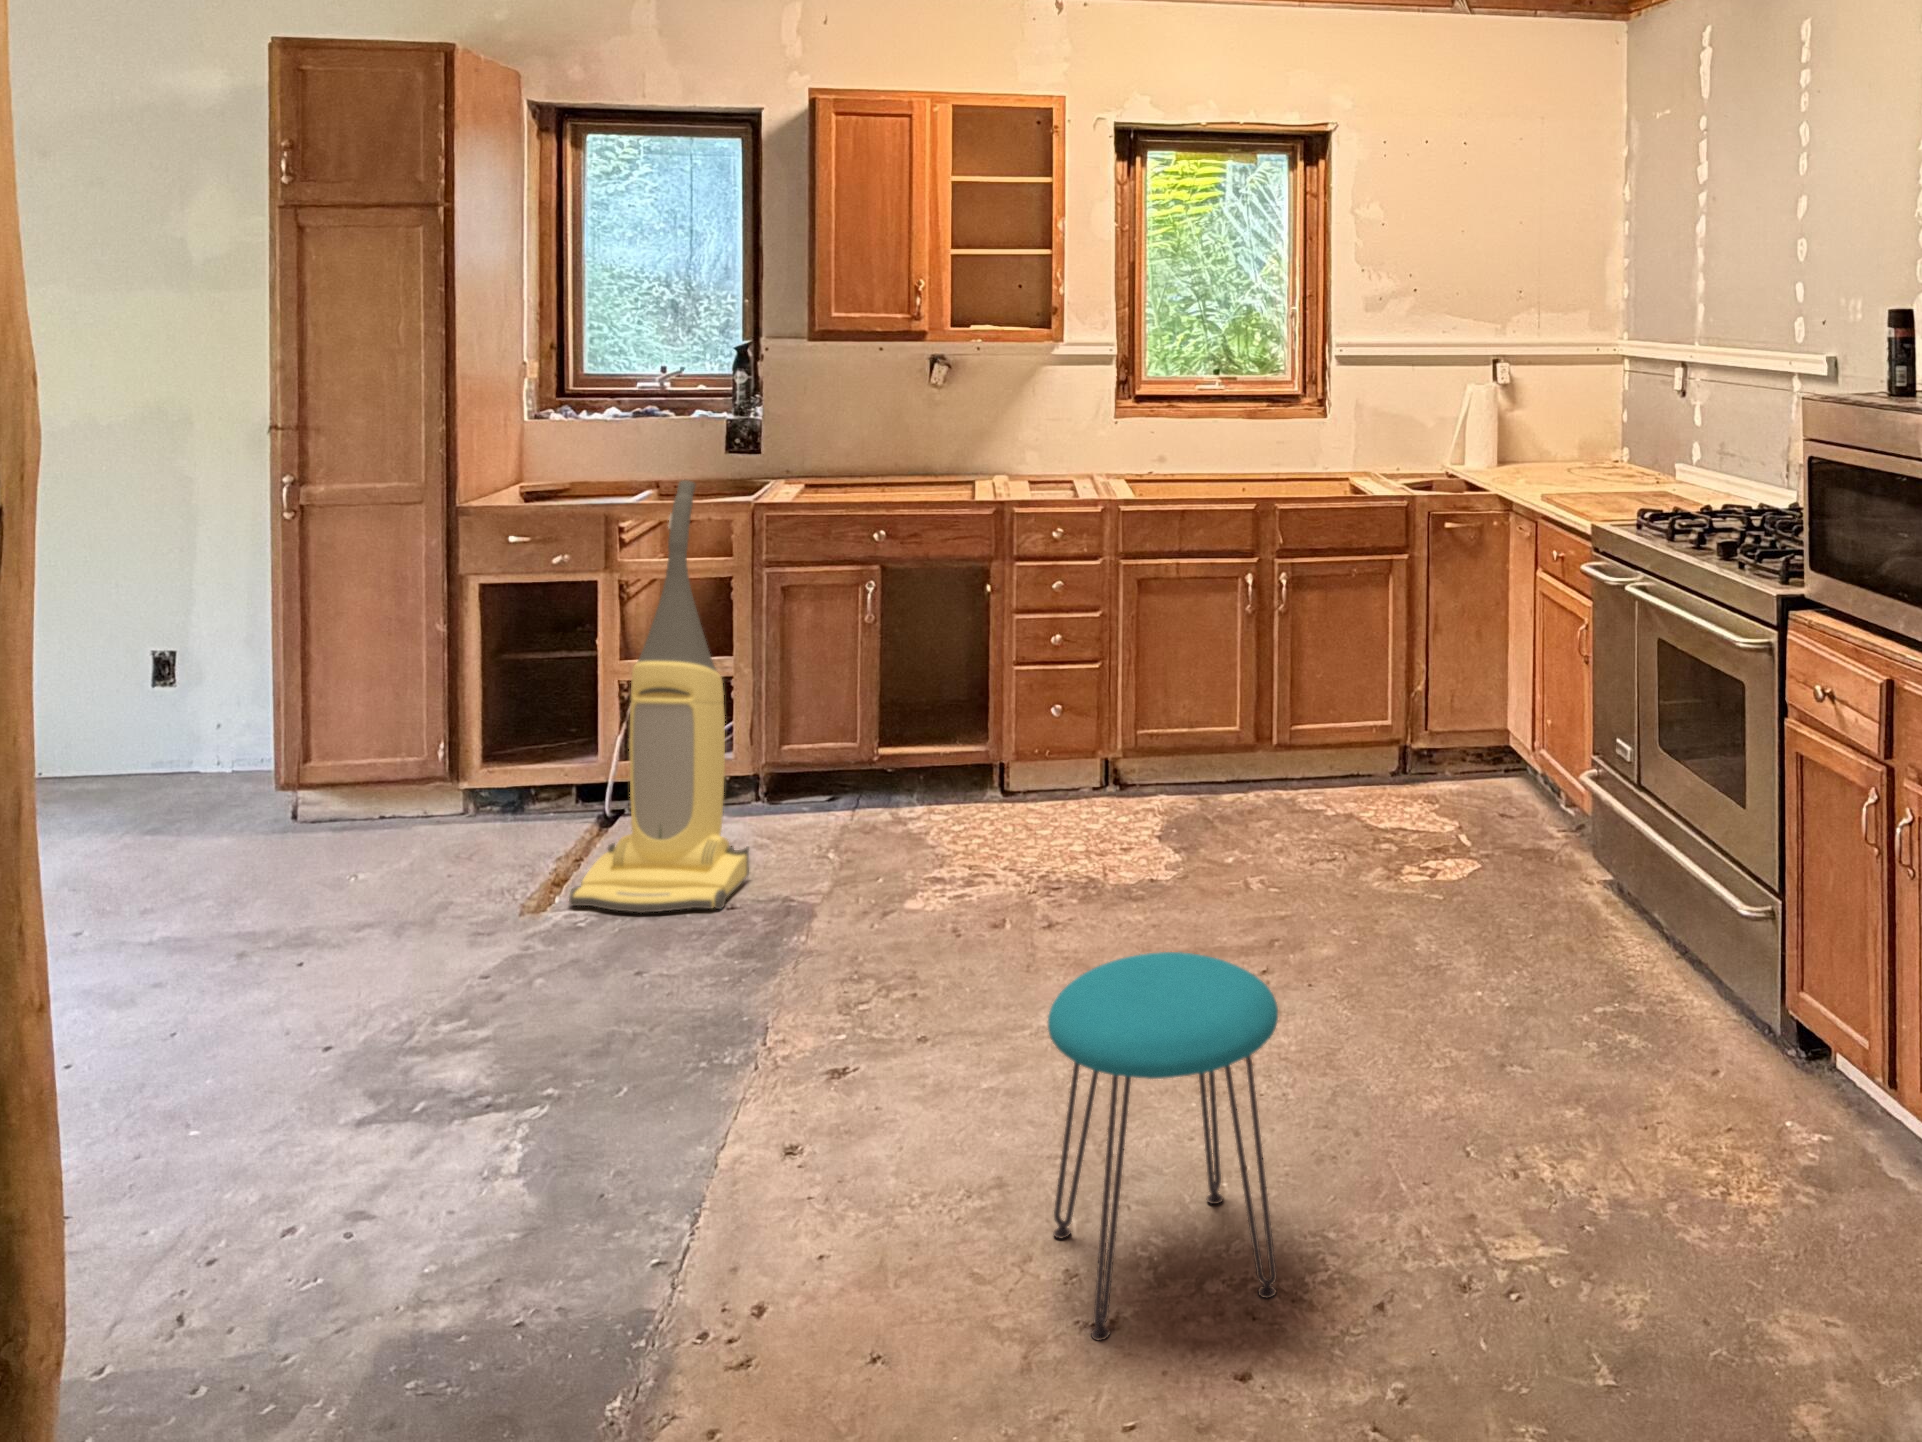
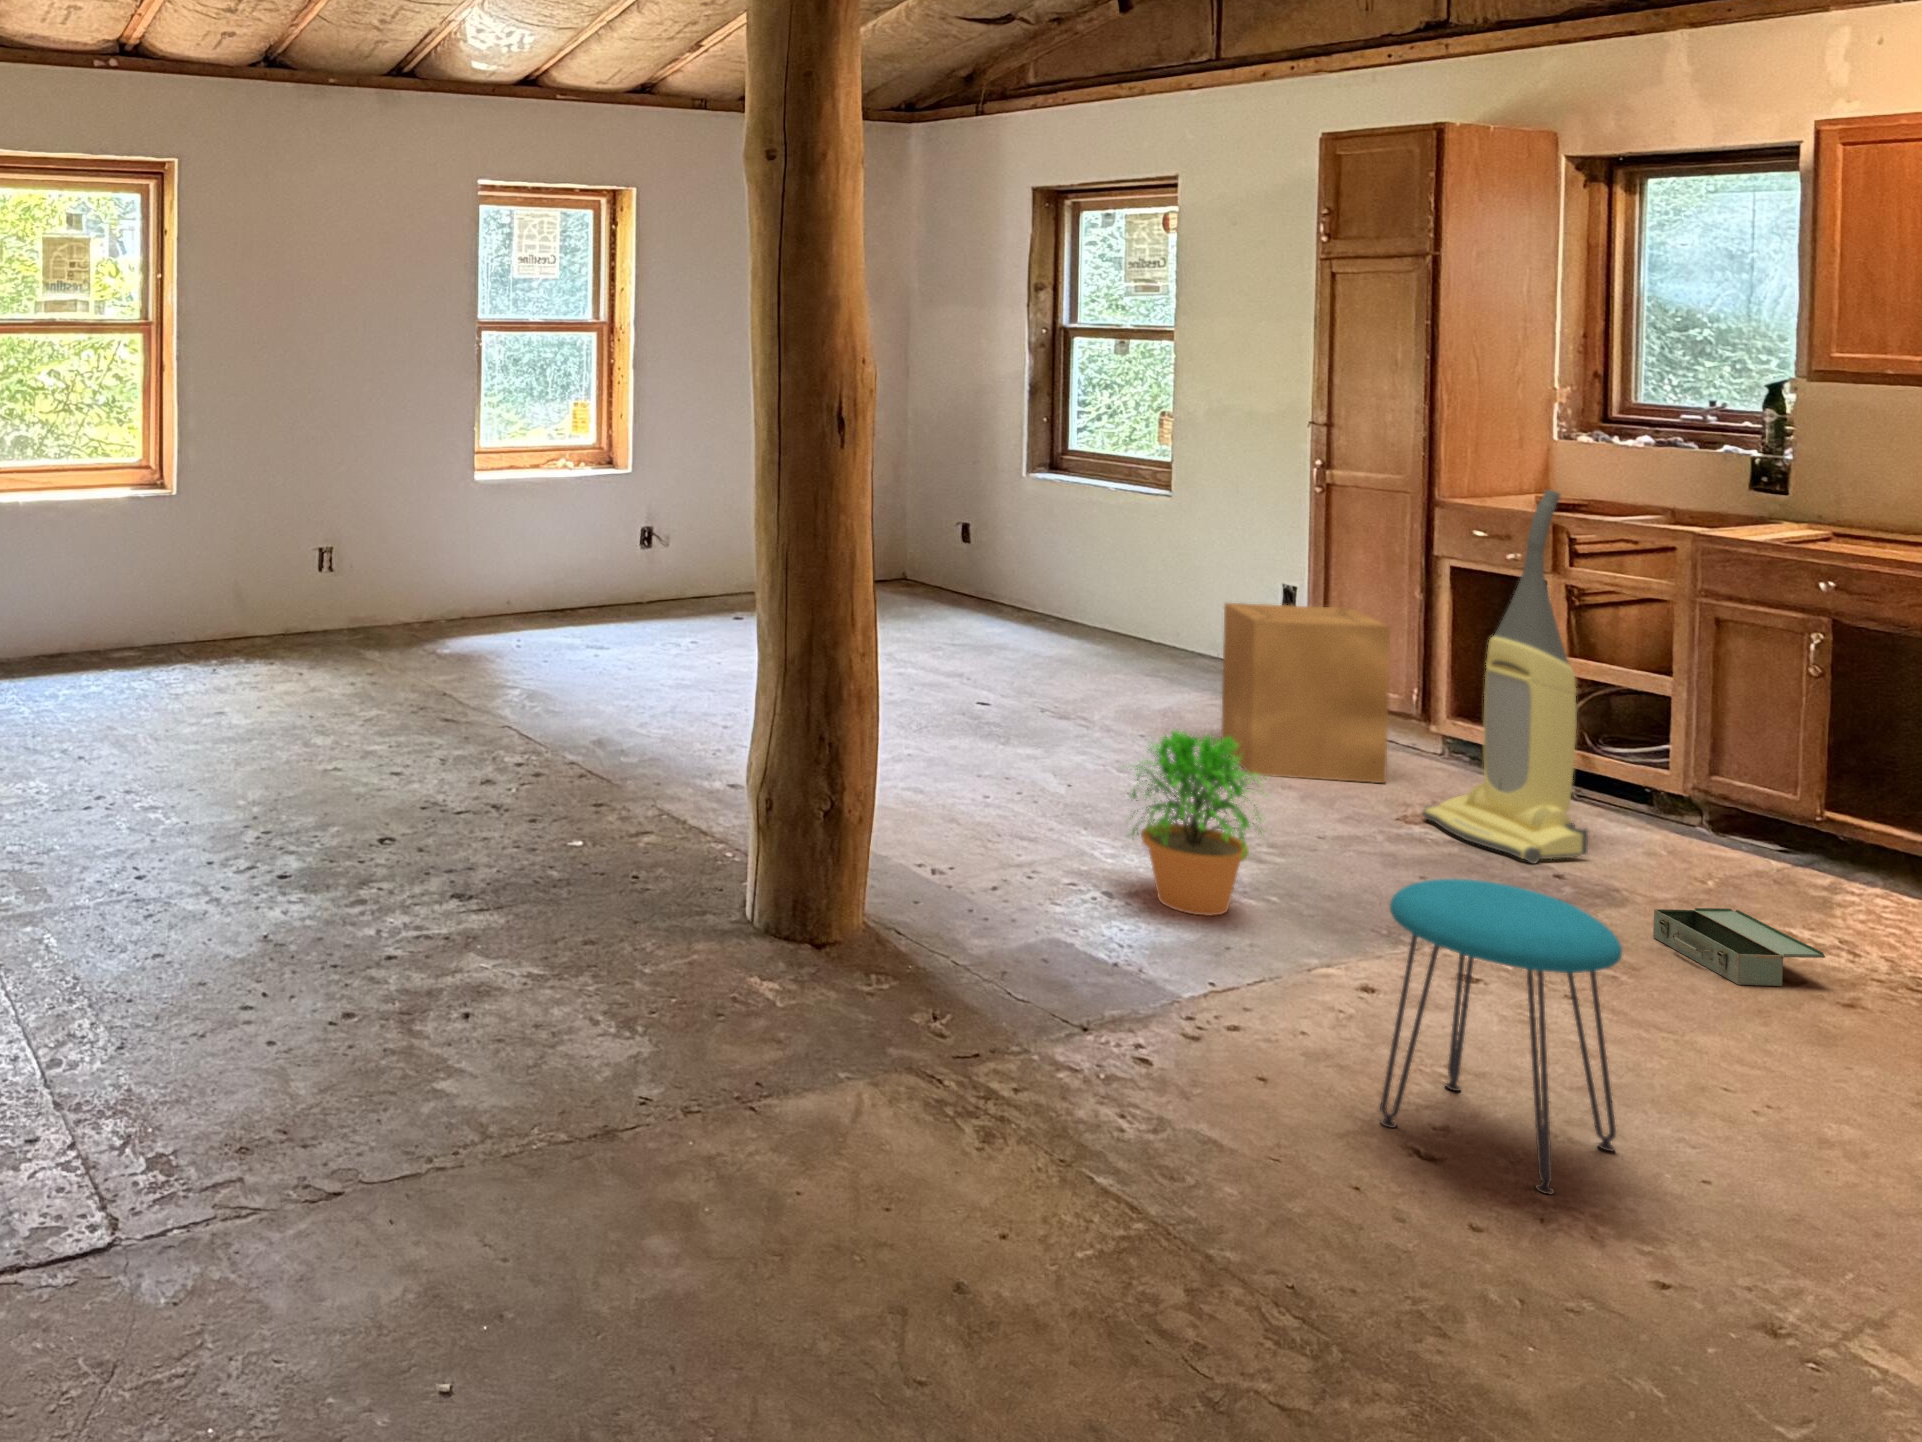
cardboard box: none [228,669,474,942] -> present [1221,603,1390,783]
toolbox: none [903,875,1043,950] -> present [1653,908,1825,986]
potted plant: none [393,905,652,1210] -> present [1130,731,1265,916]

